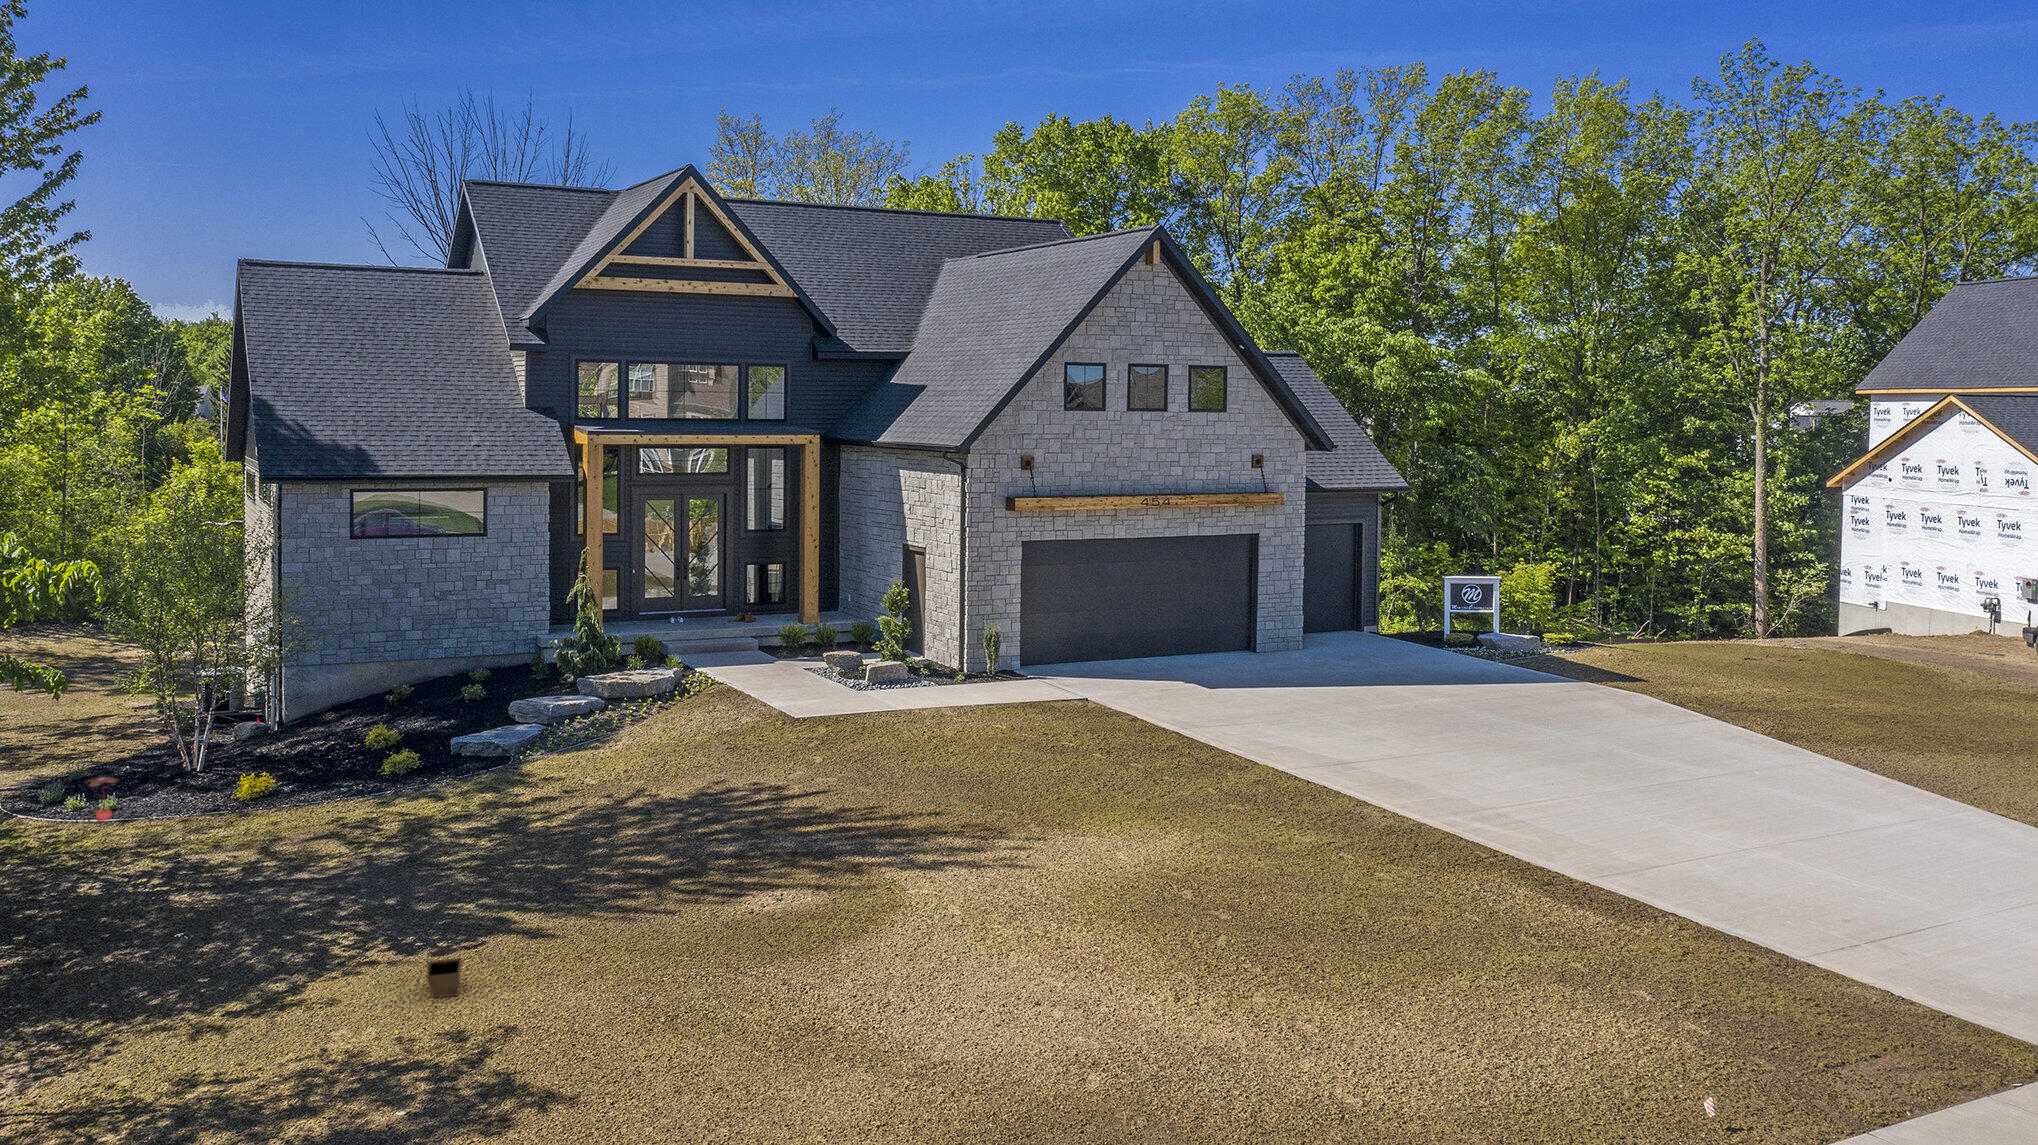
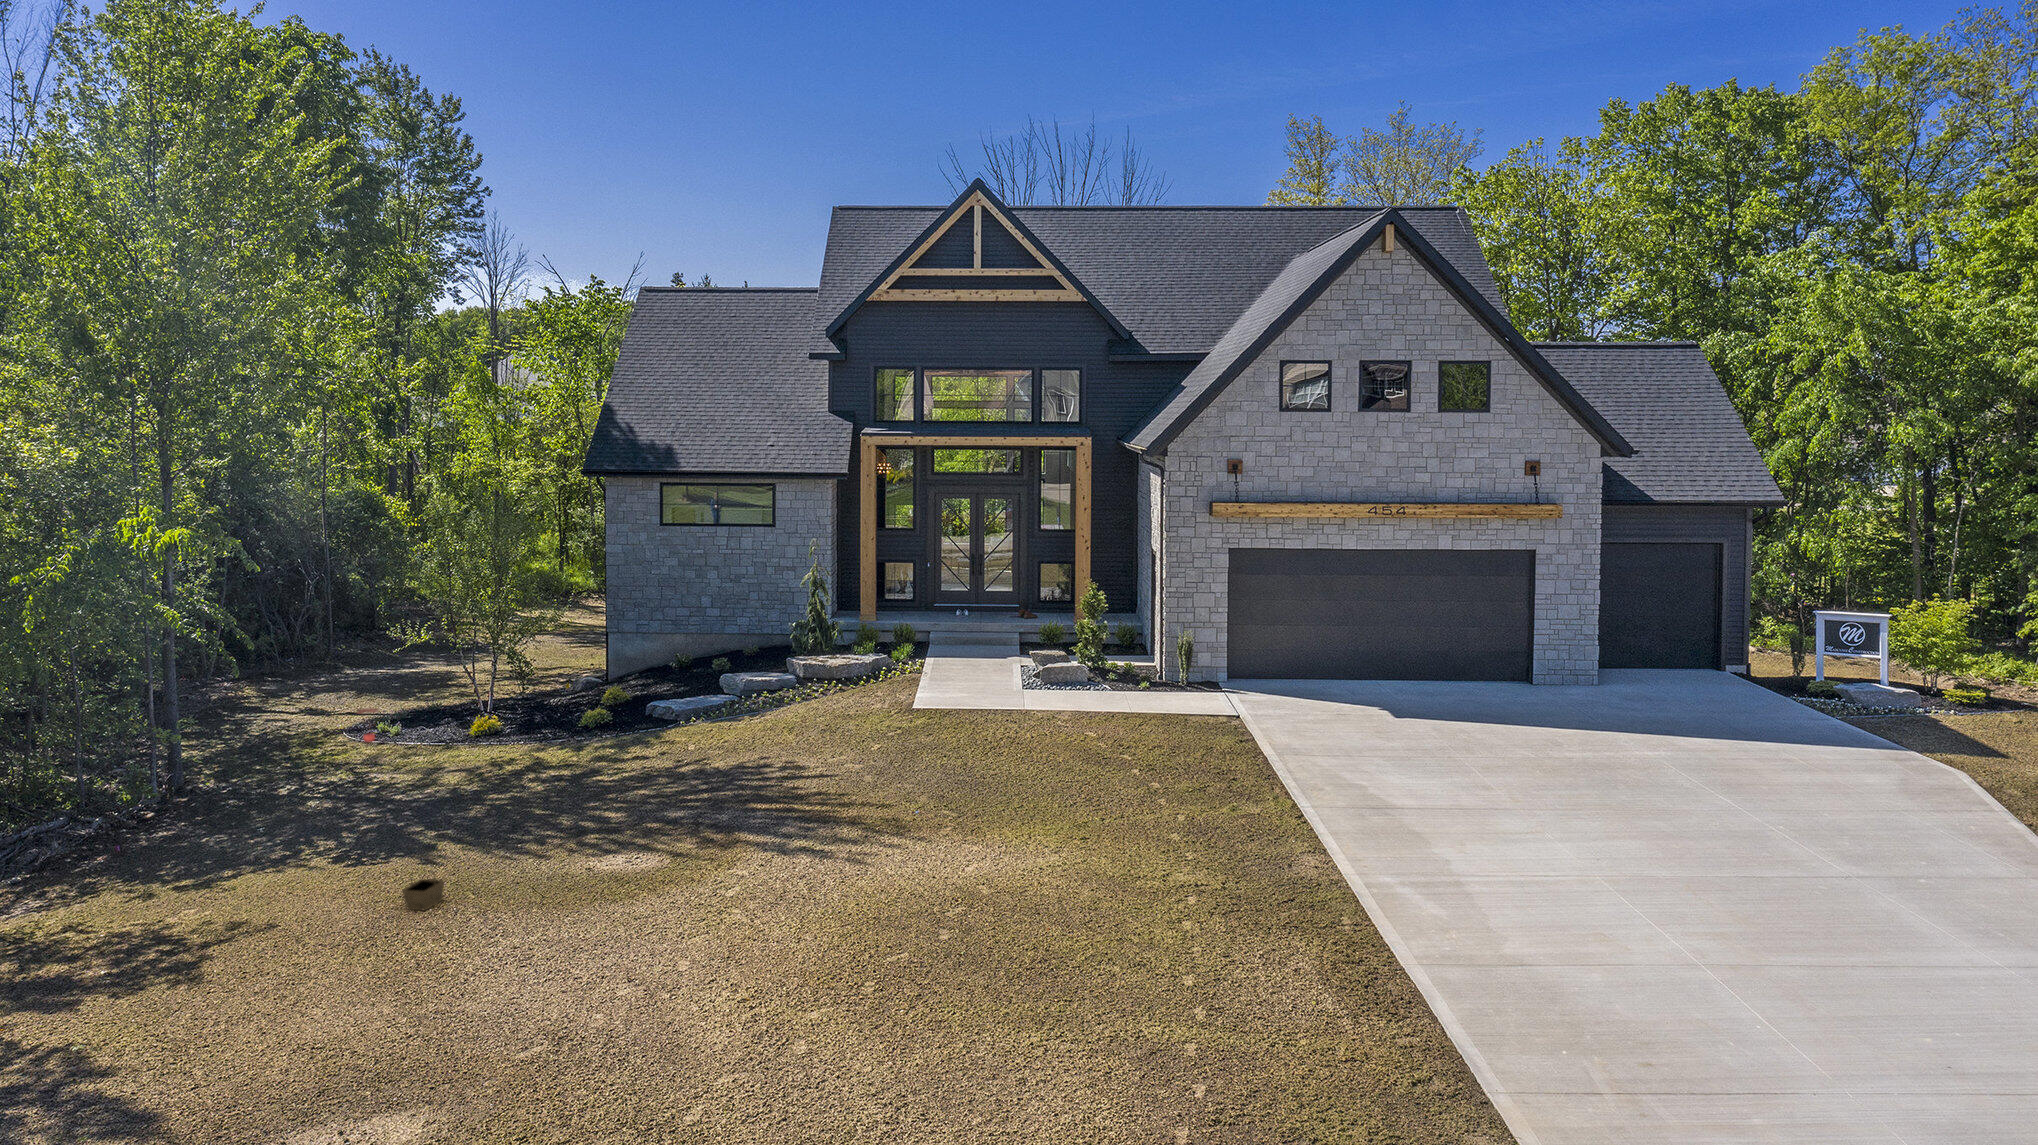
basket: present [426,954,461,998] -> present [402,873,444,910]

